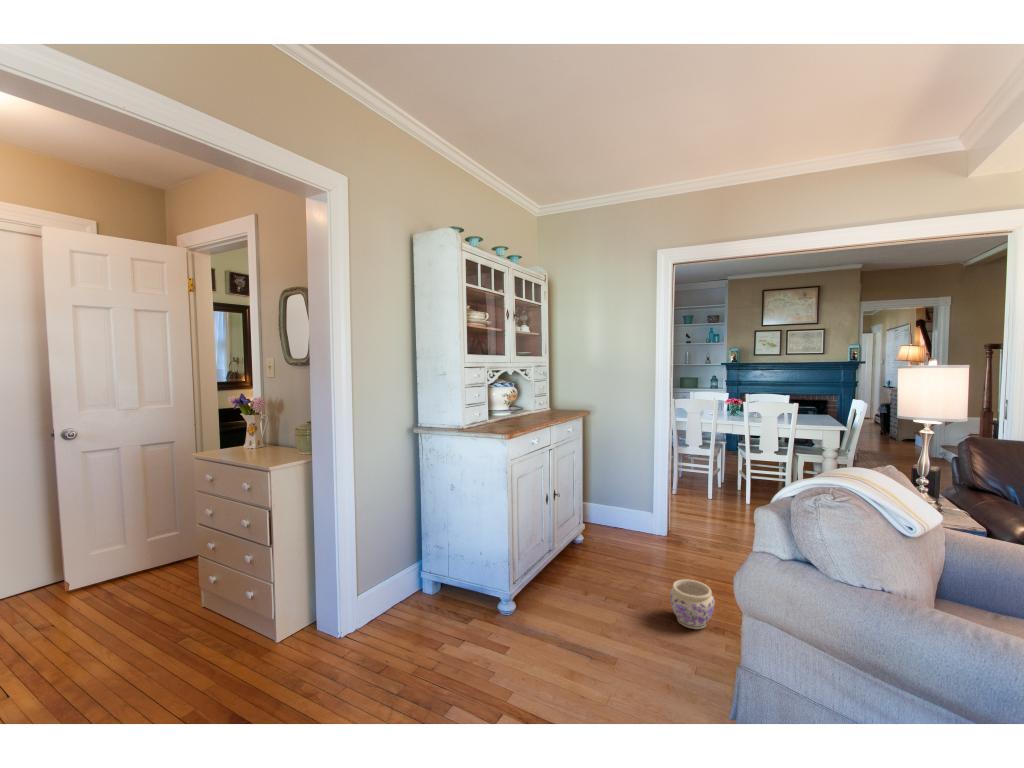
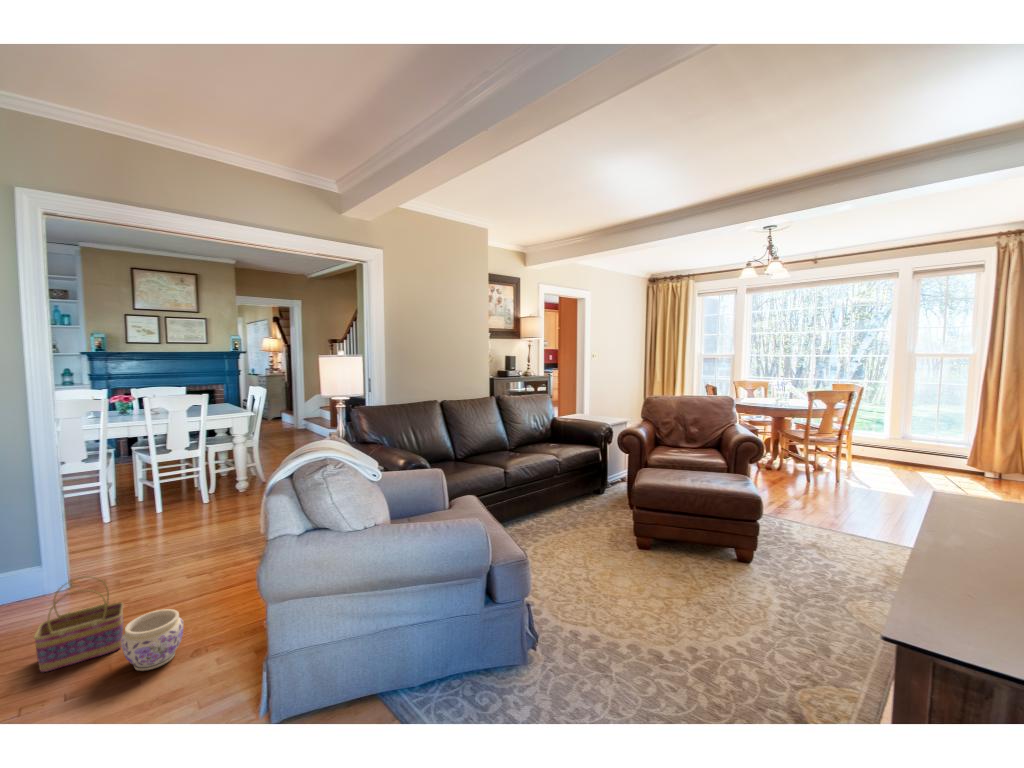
basket: none [630,530,684,598] -> present [34,576,123,672]

